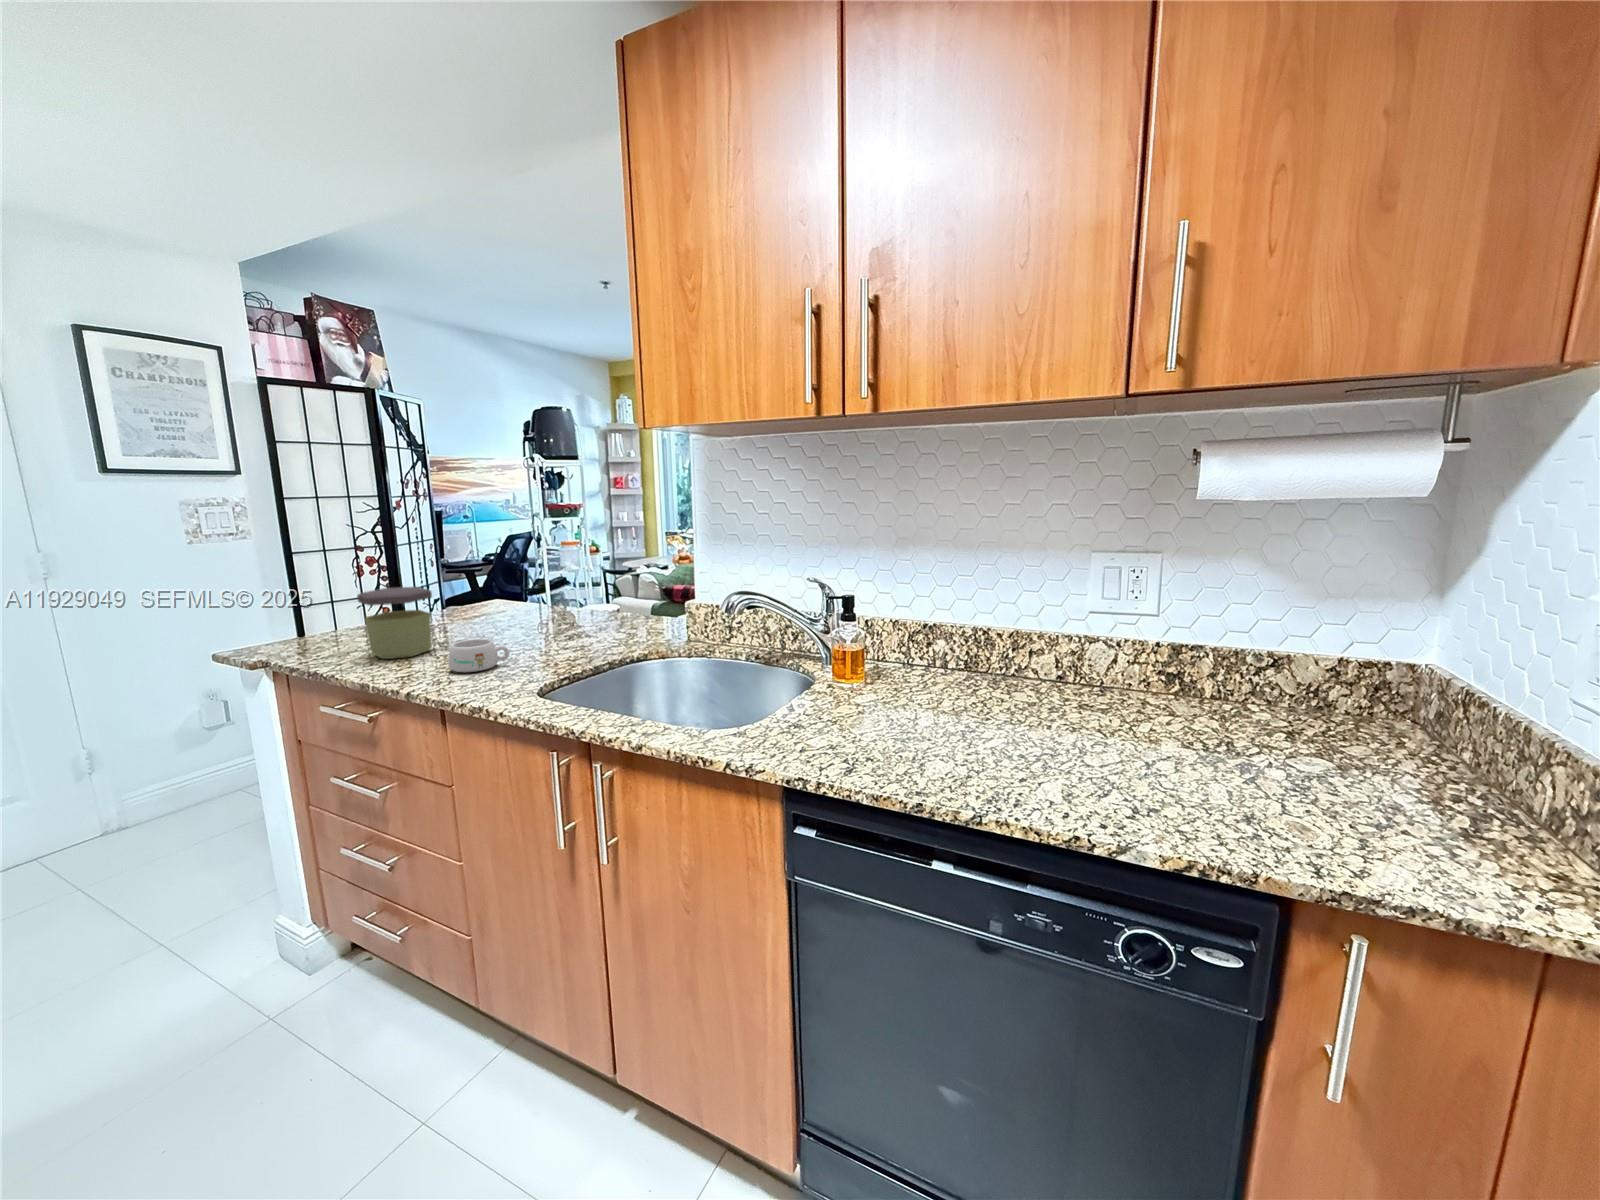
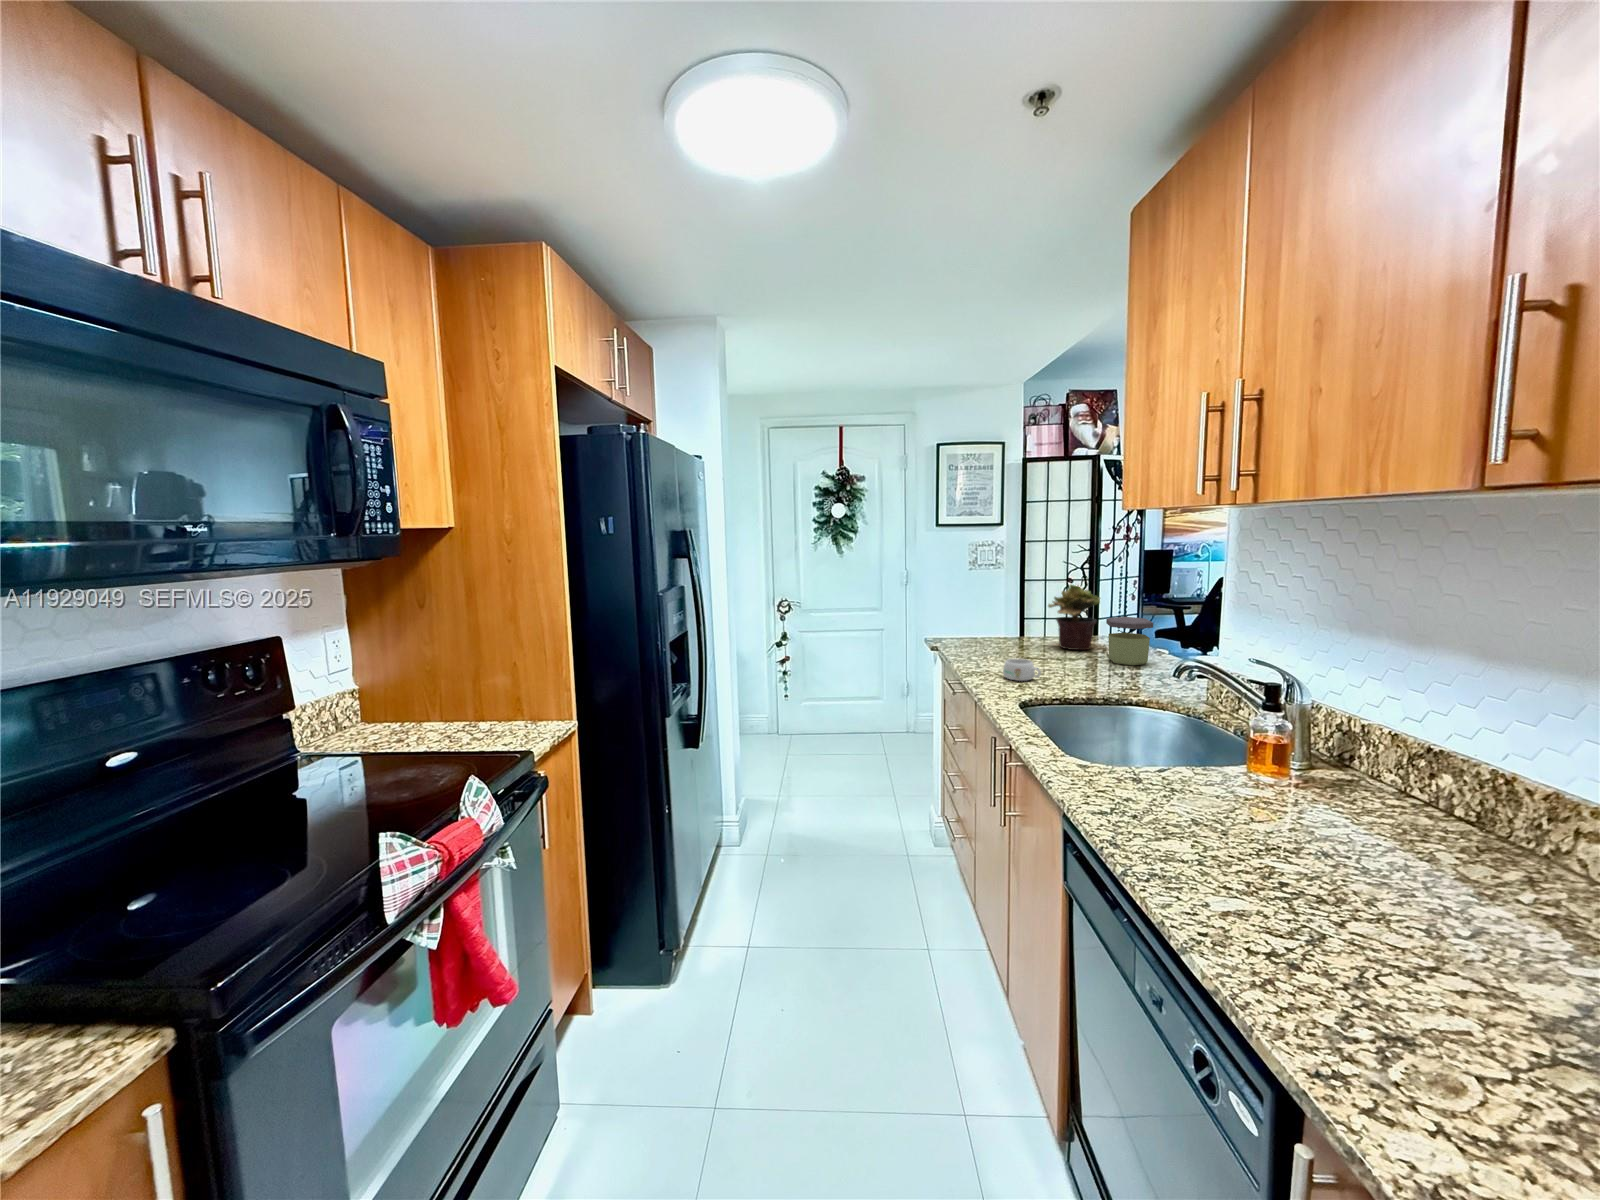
potted plant: none [431,536,505,622] -> present [1048,585,1100,650]
jar: present [357,587,432,659] -> present [1106,617,1153,665]

